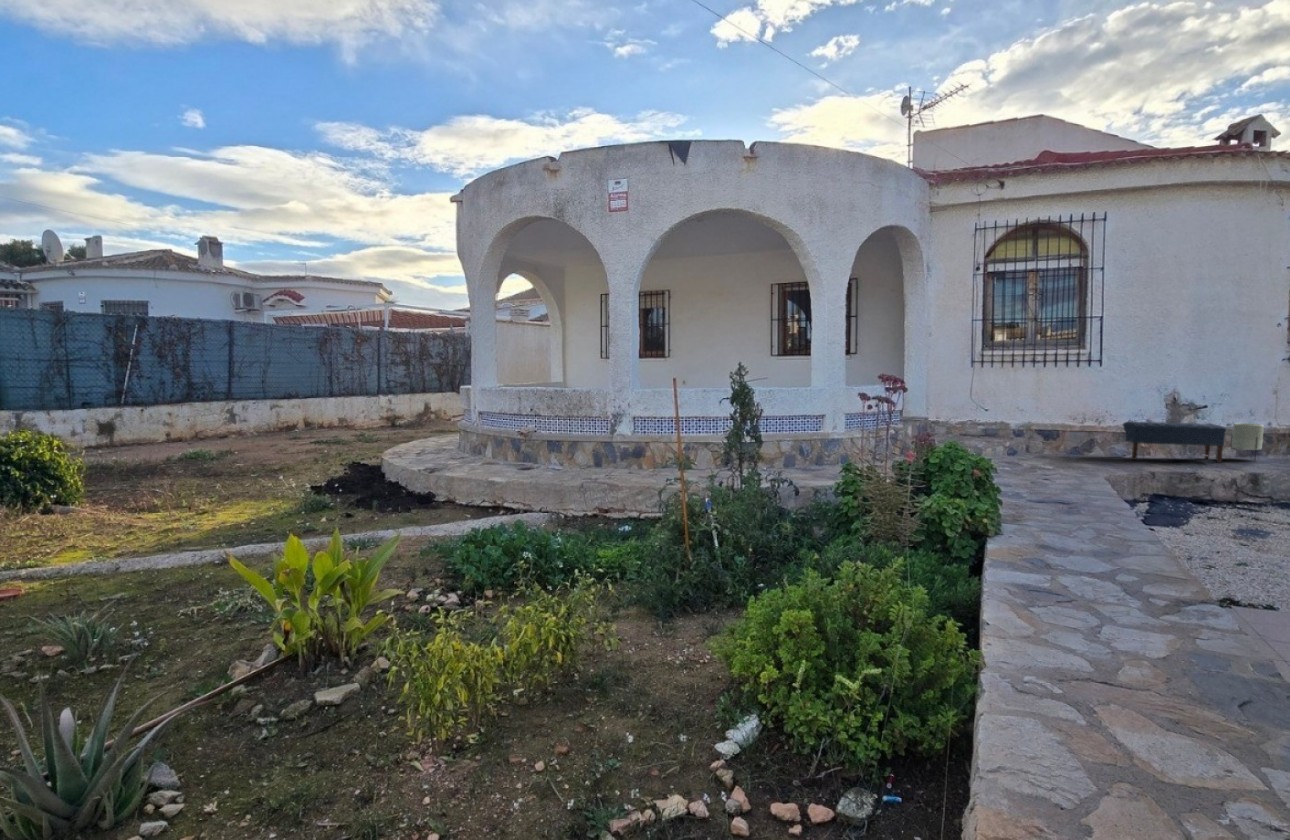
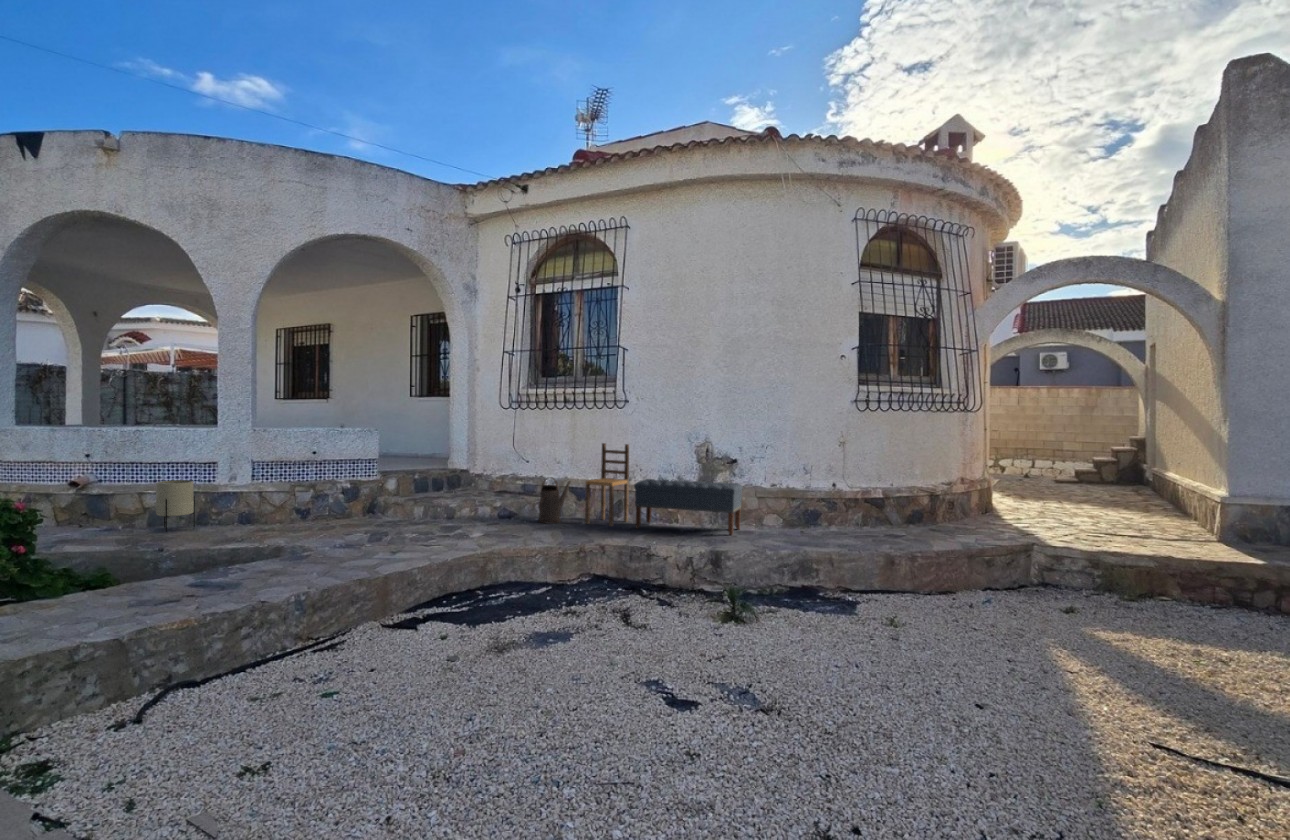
chair: none [1074,394,1108,459] -> present [585,443,629,526]
watering can: none [1033,422,1054,458] -> present [538,478,570,523]
planter: present [1231,423,1264,458] -> present [156,480,195,532]

